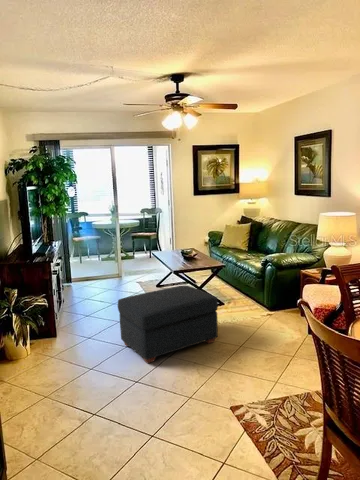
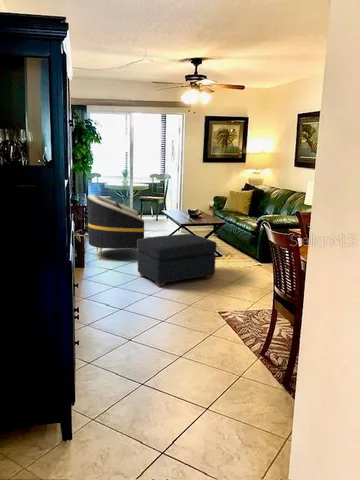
armchair: none [60,242,131,320] -> present [87,194,144,260]

